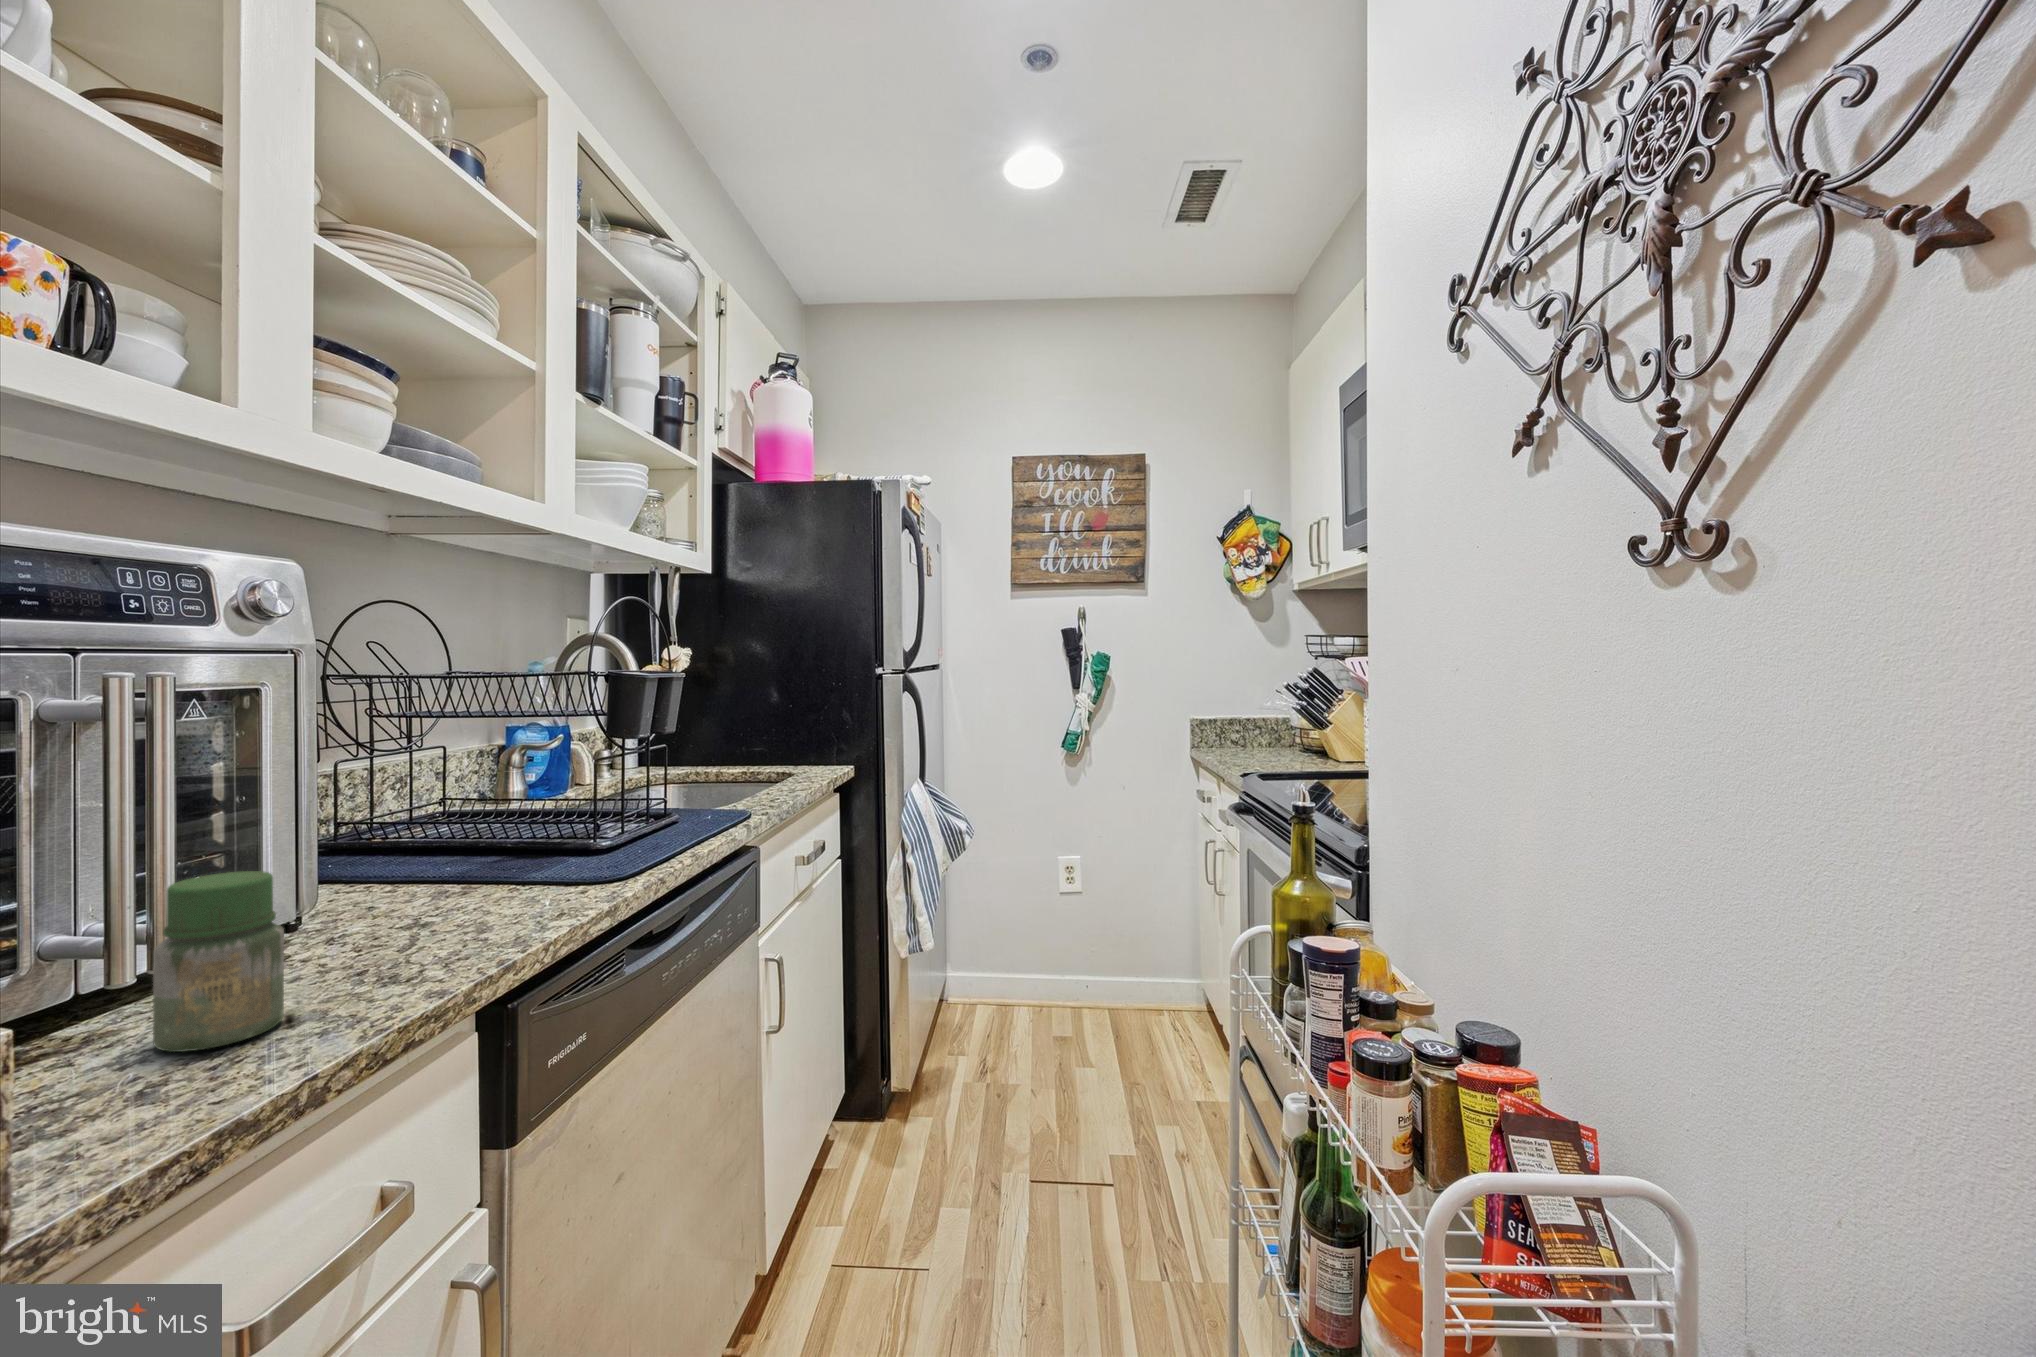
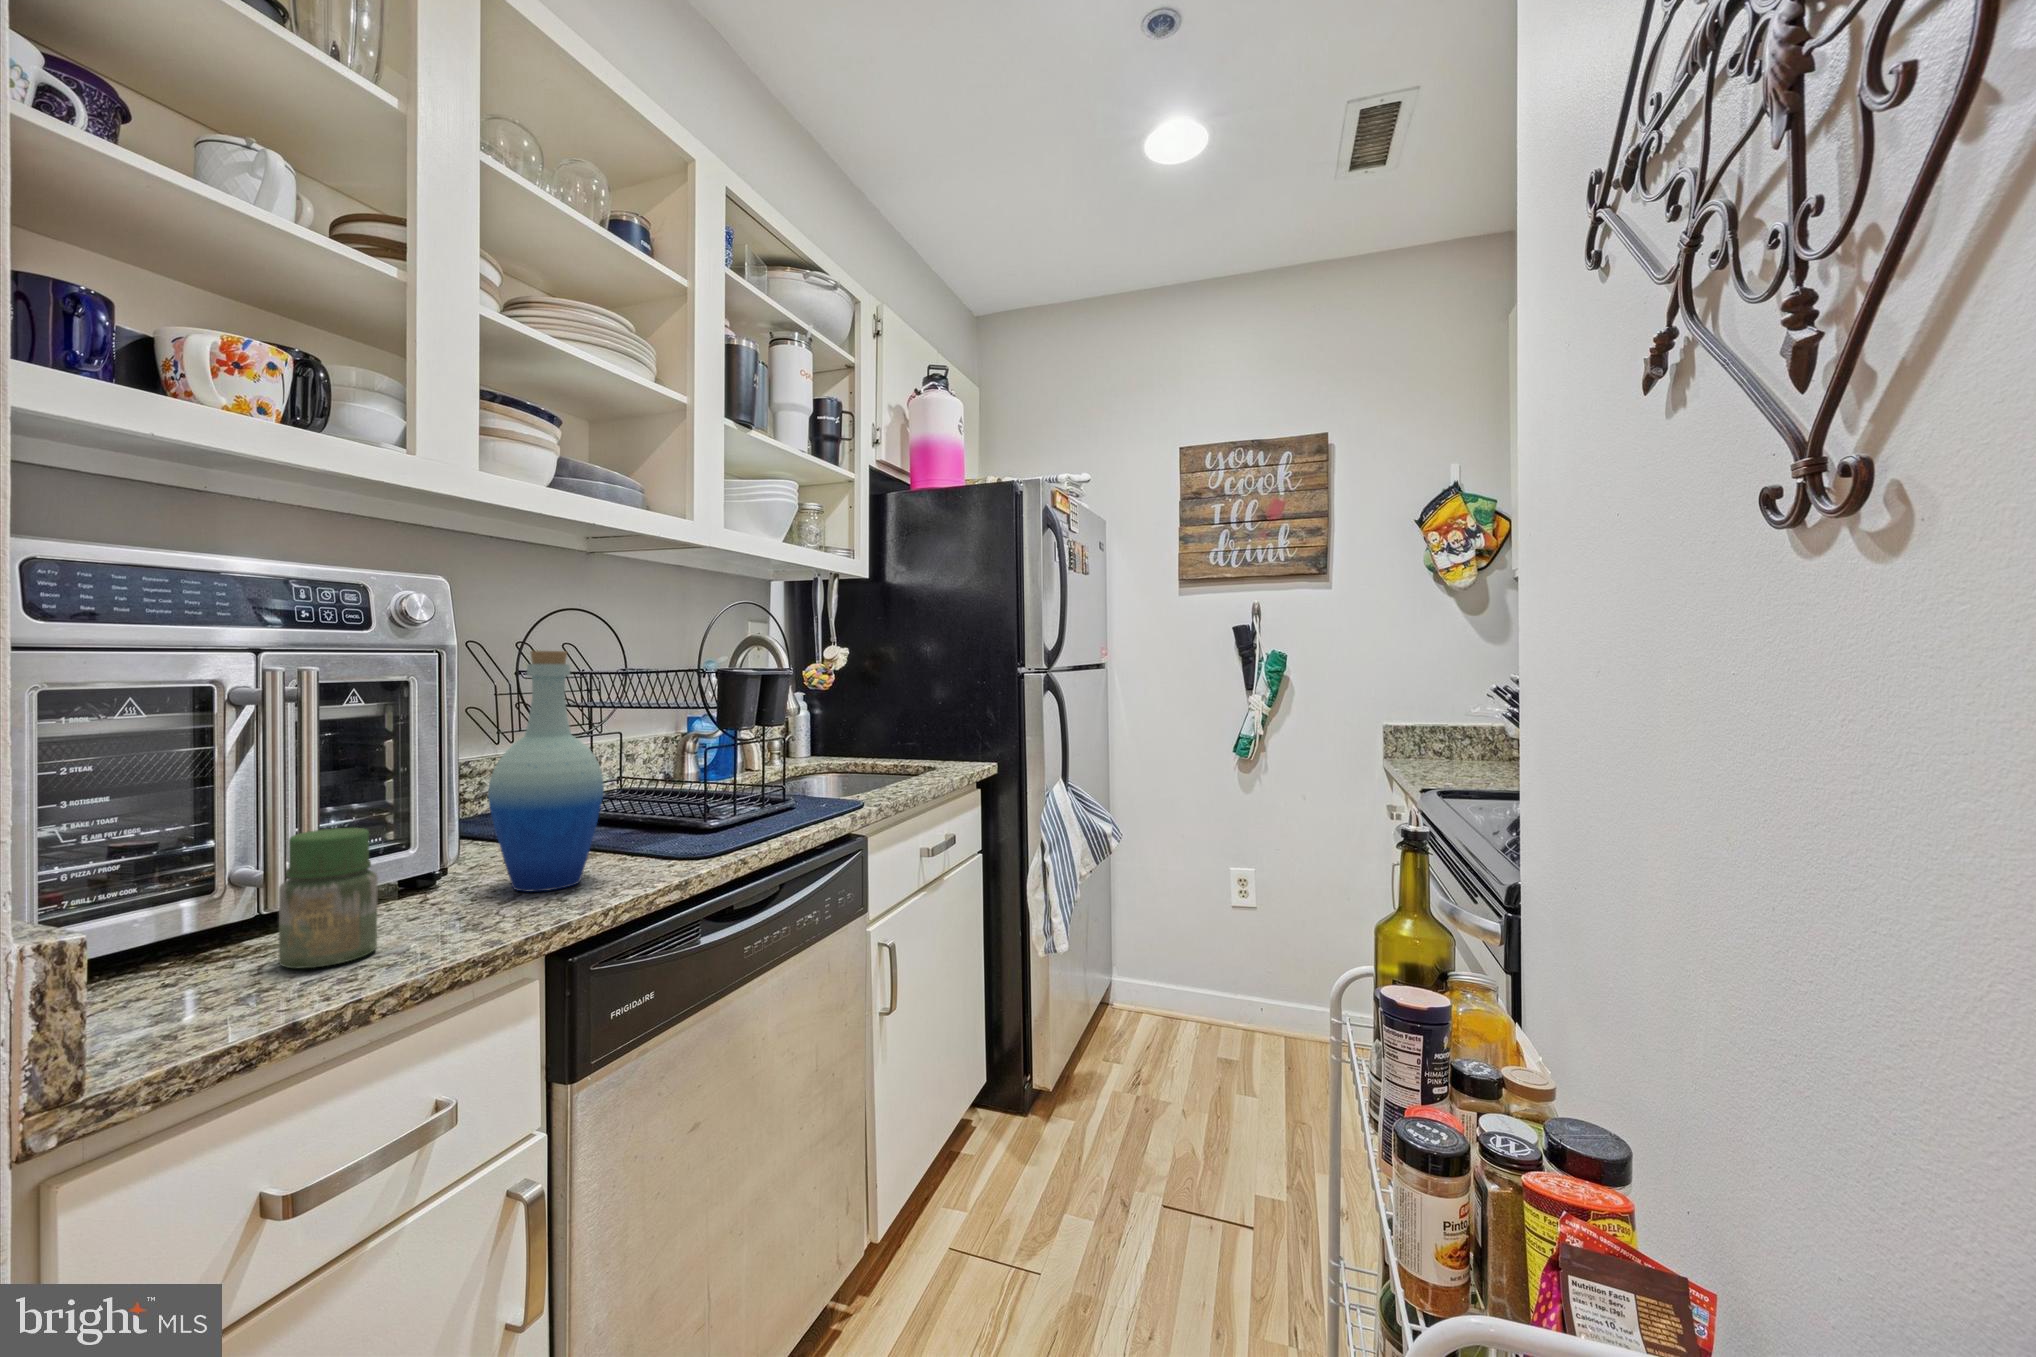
bottle: none [369,652,513,934] -> present [488,651,604,892]

